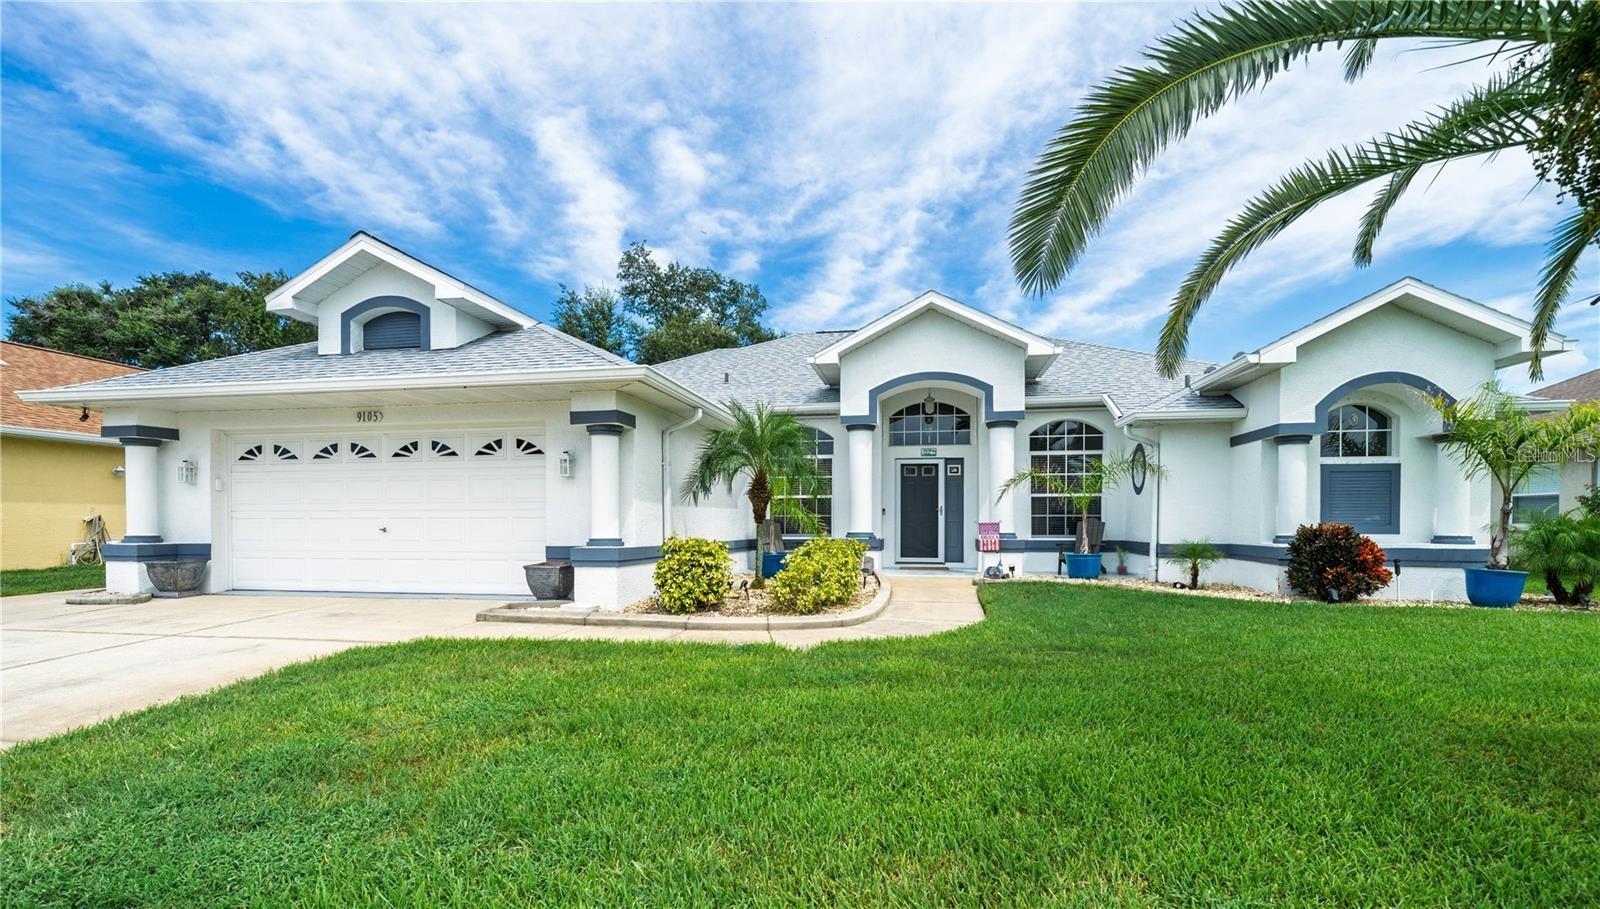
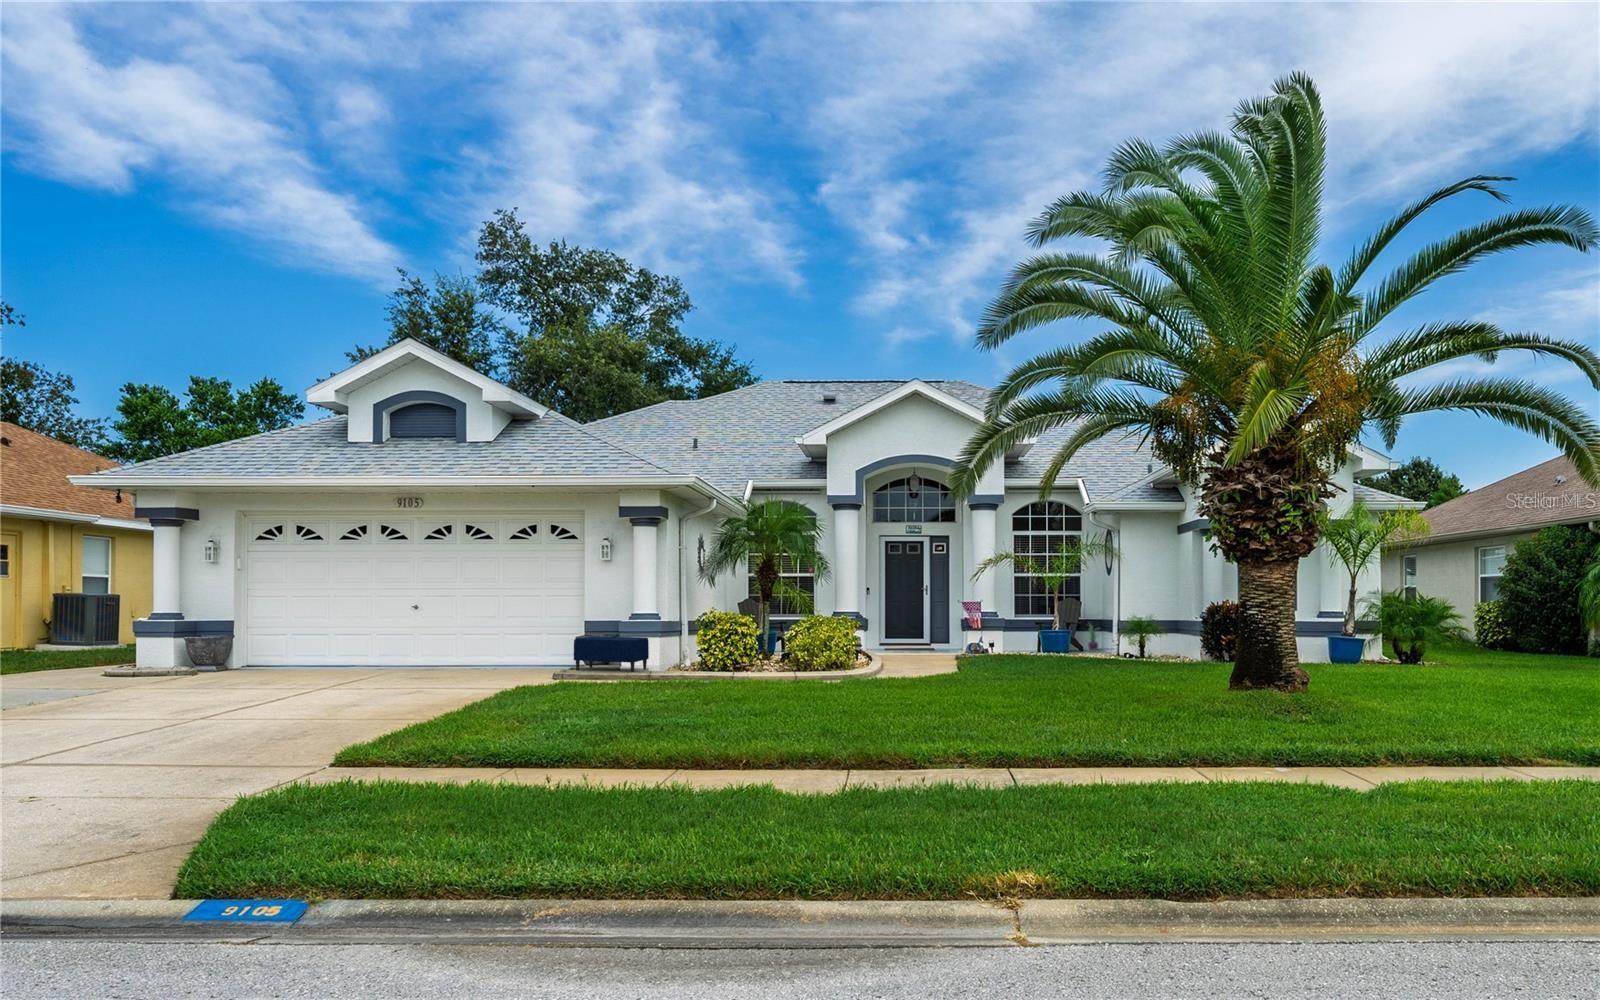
bench: none [512,563,599,611] -> present [574,636,649,672]

